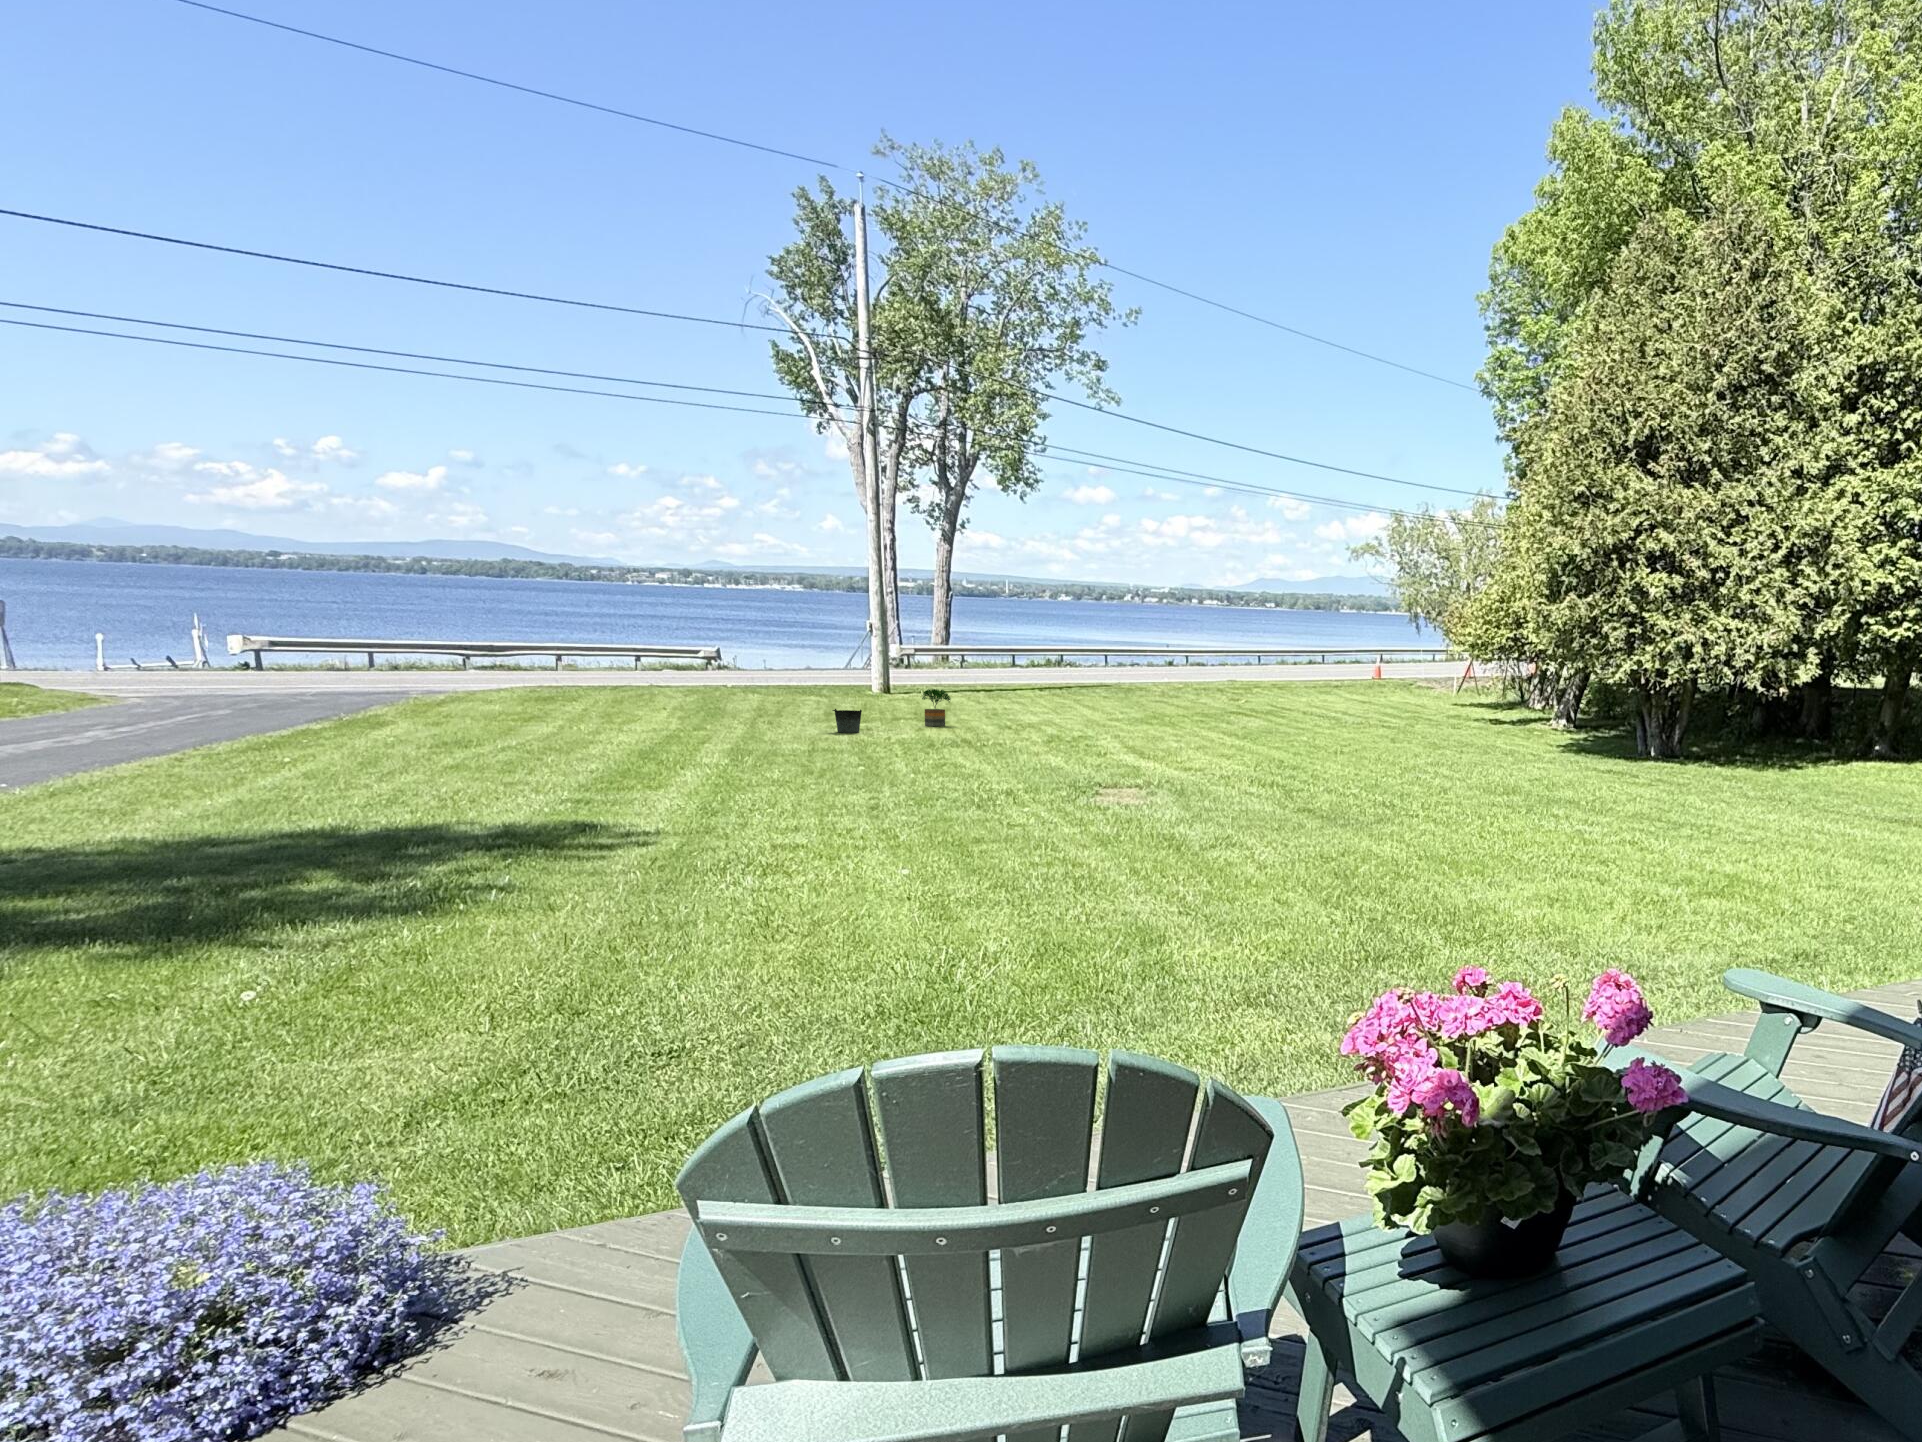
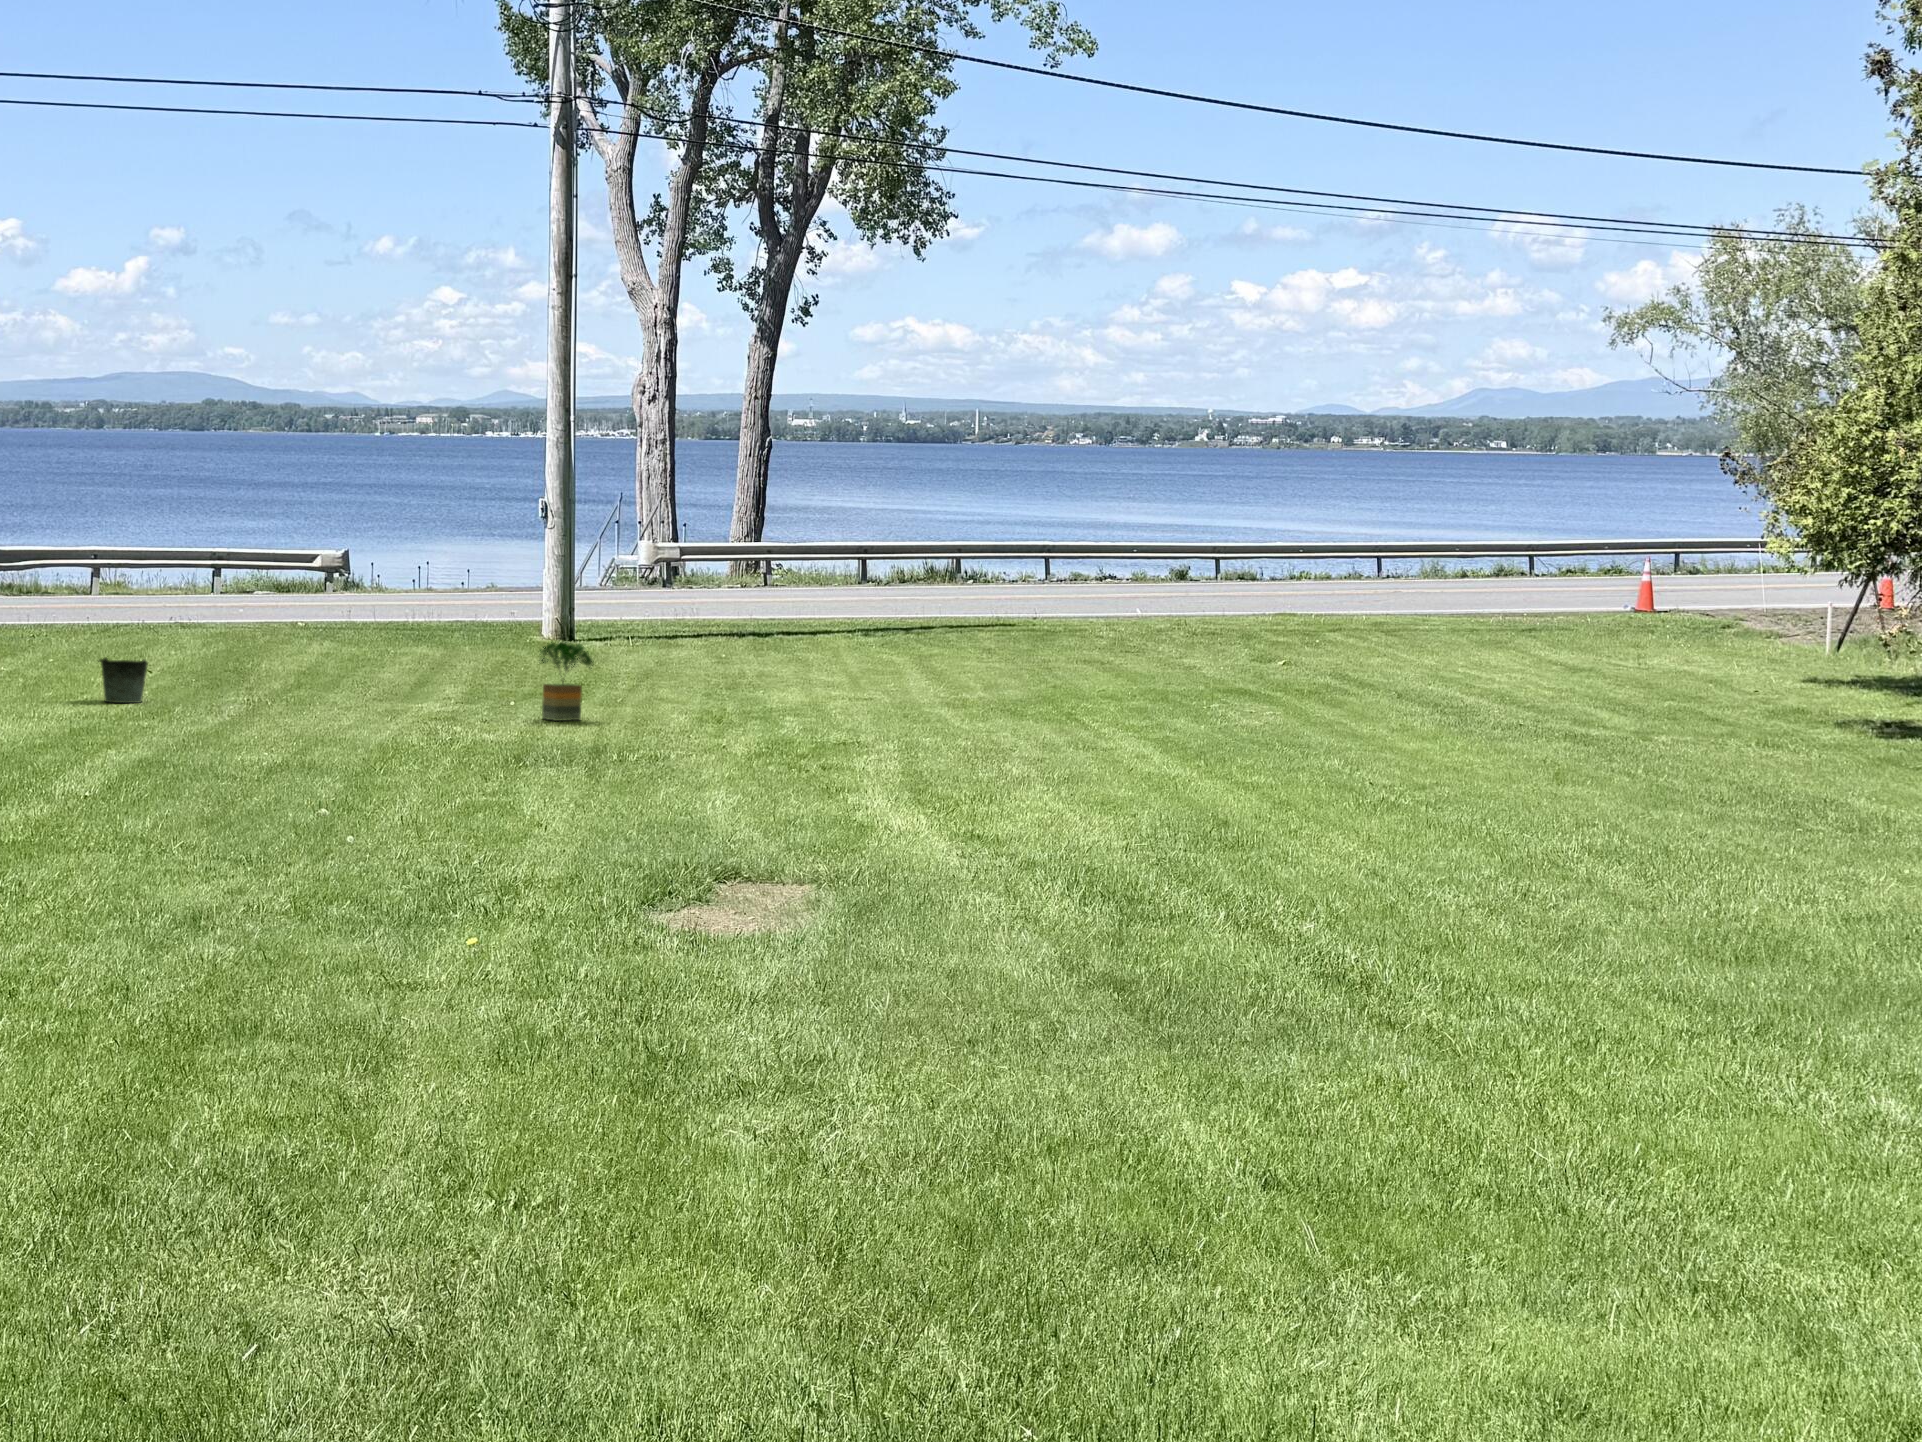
bucket: present [833,709,862,733] -> present [99,658,148,703]

